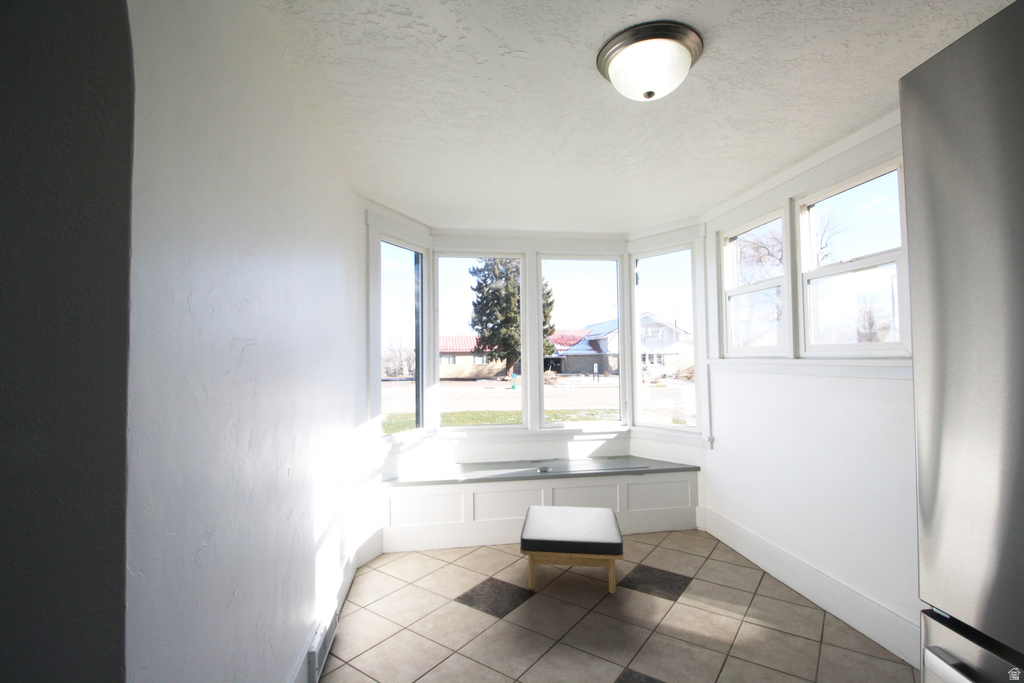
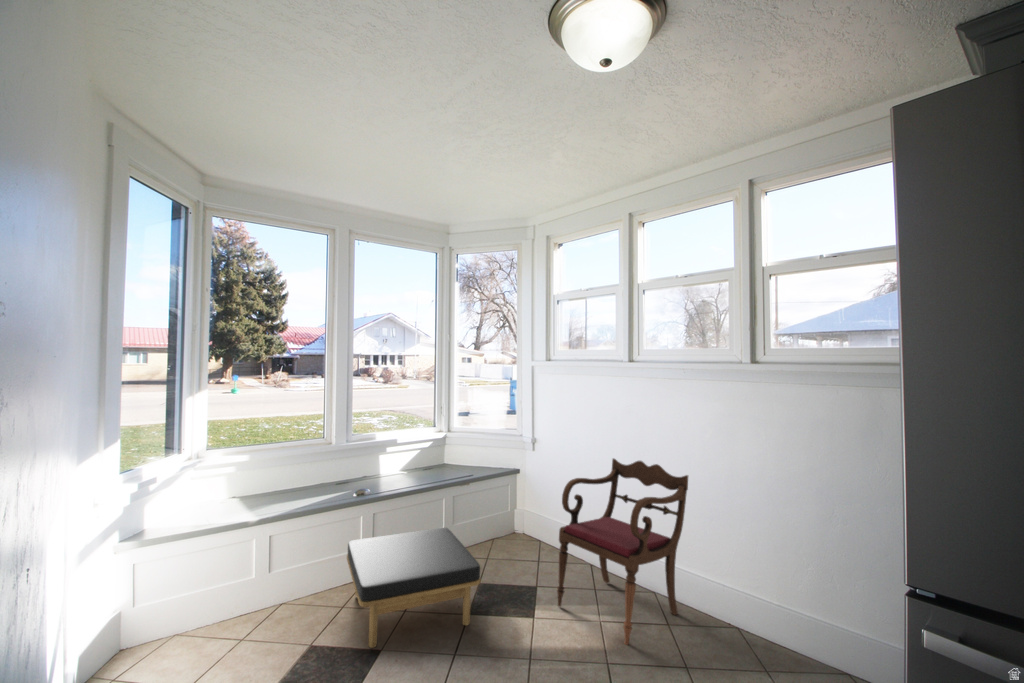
armchair: none [706,461,864,655] -> present [557,459,688,645]

